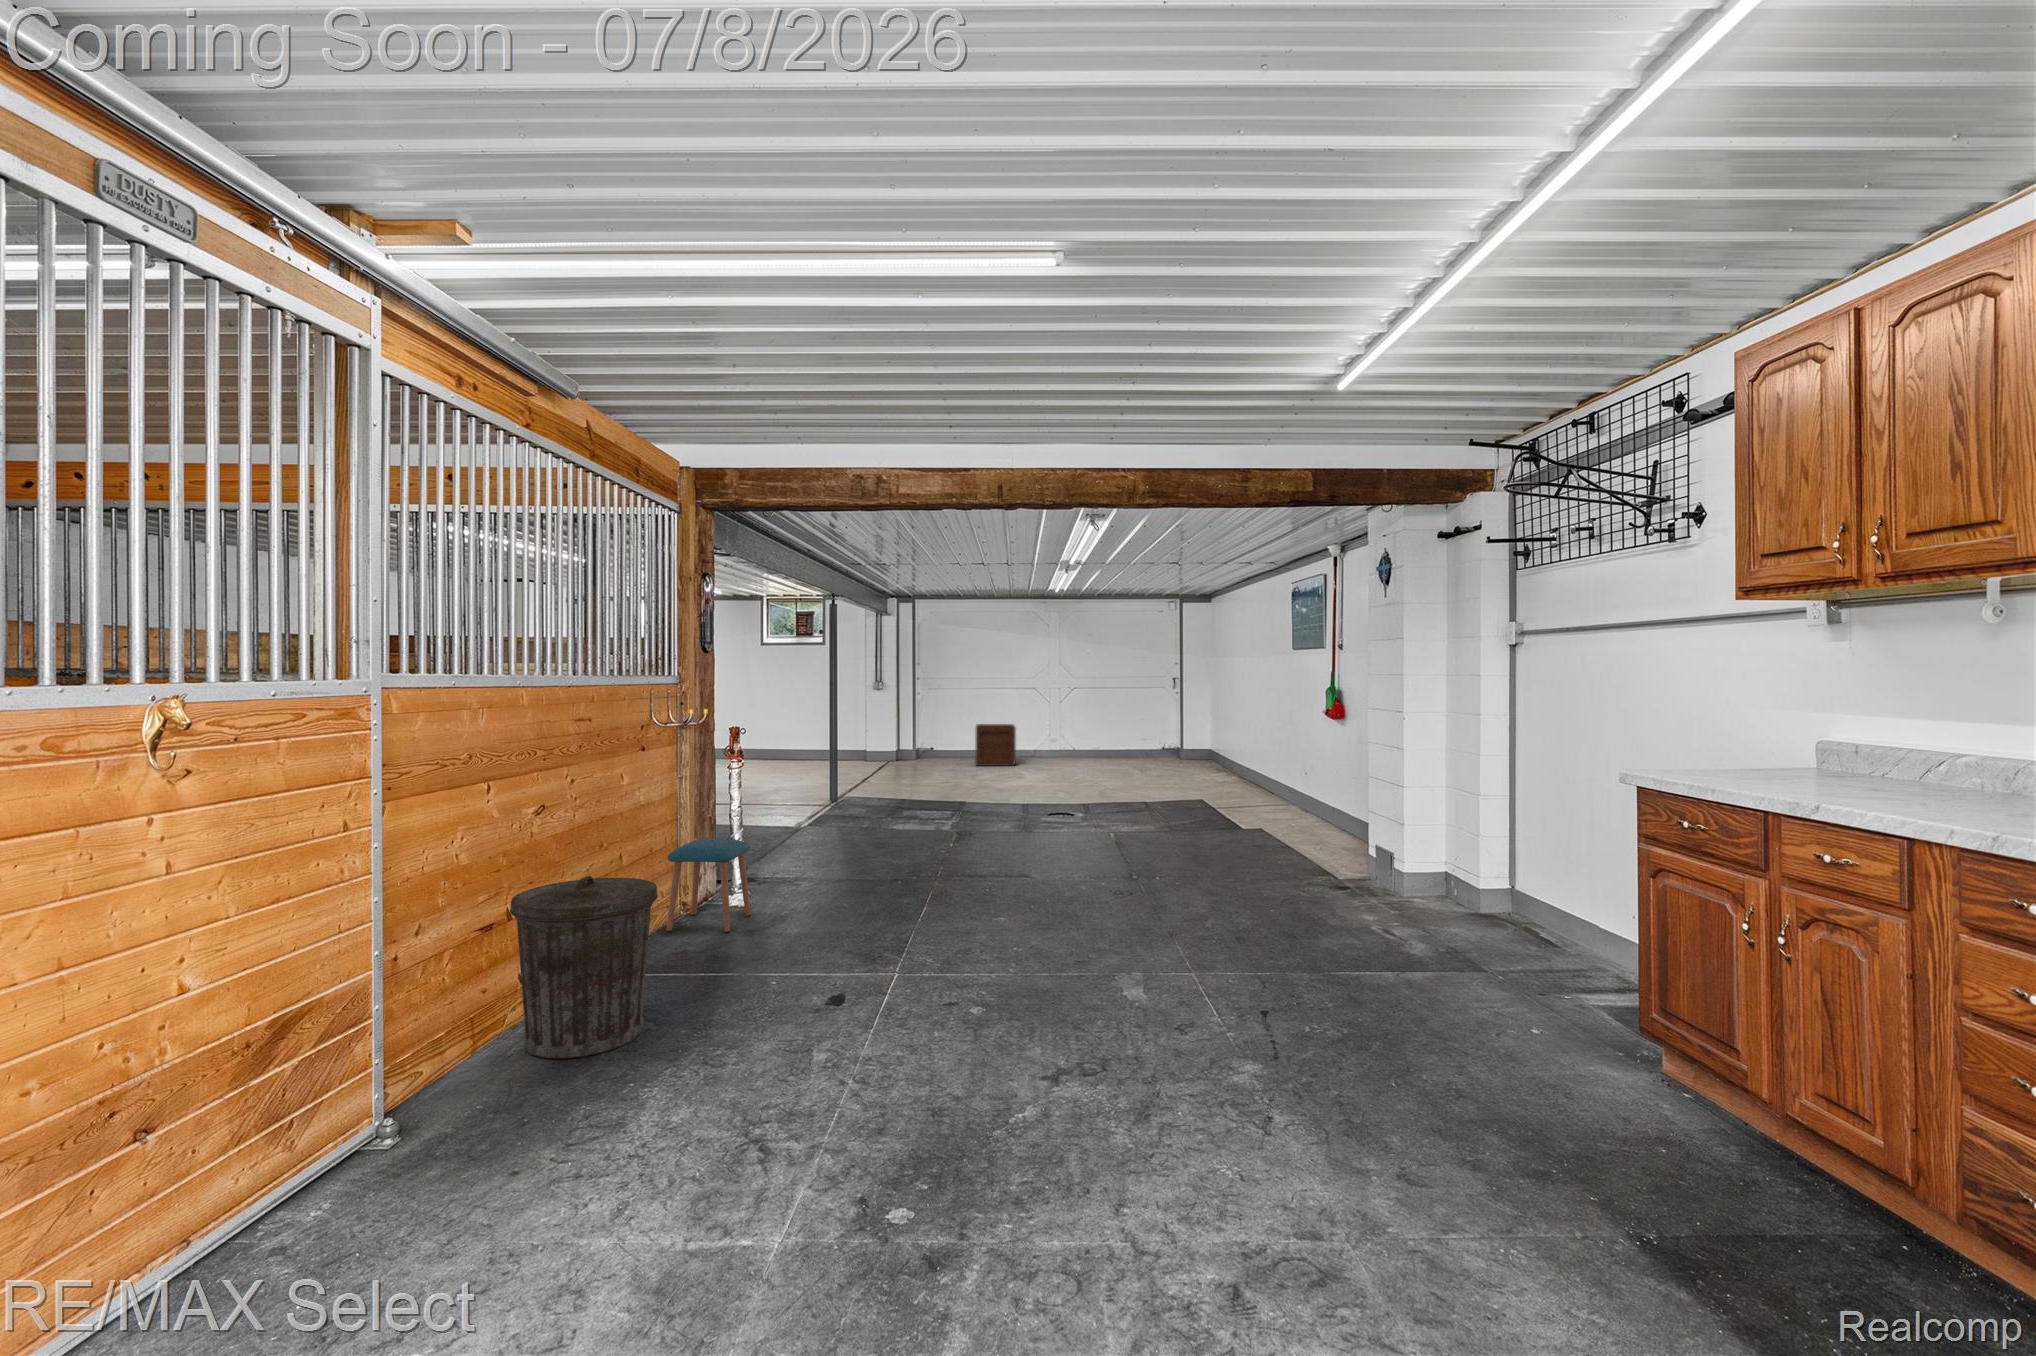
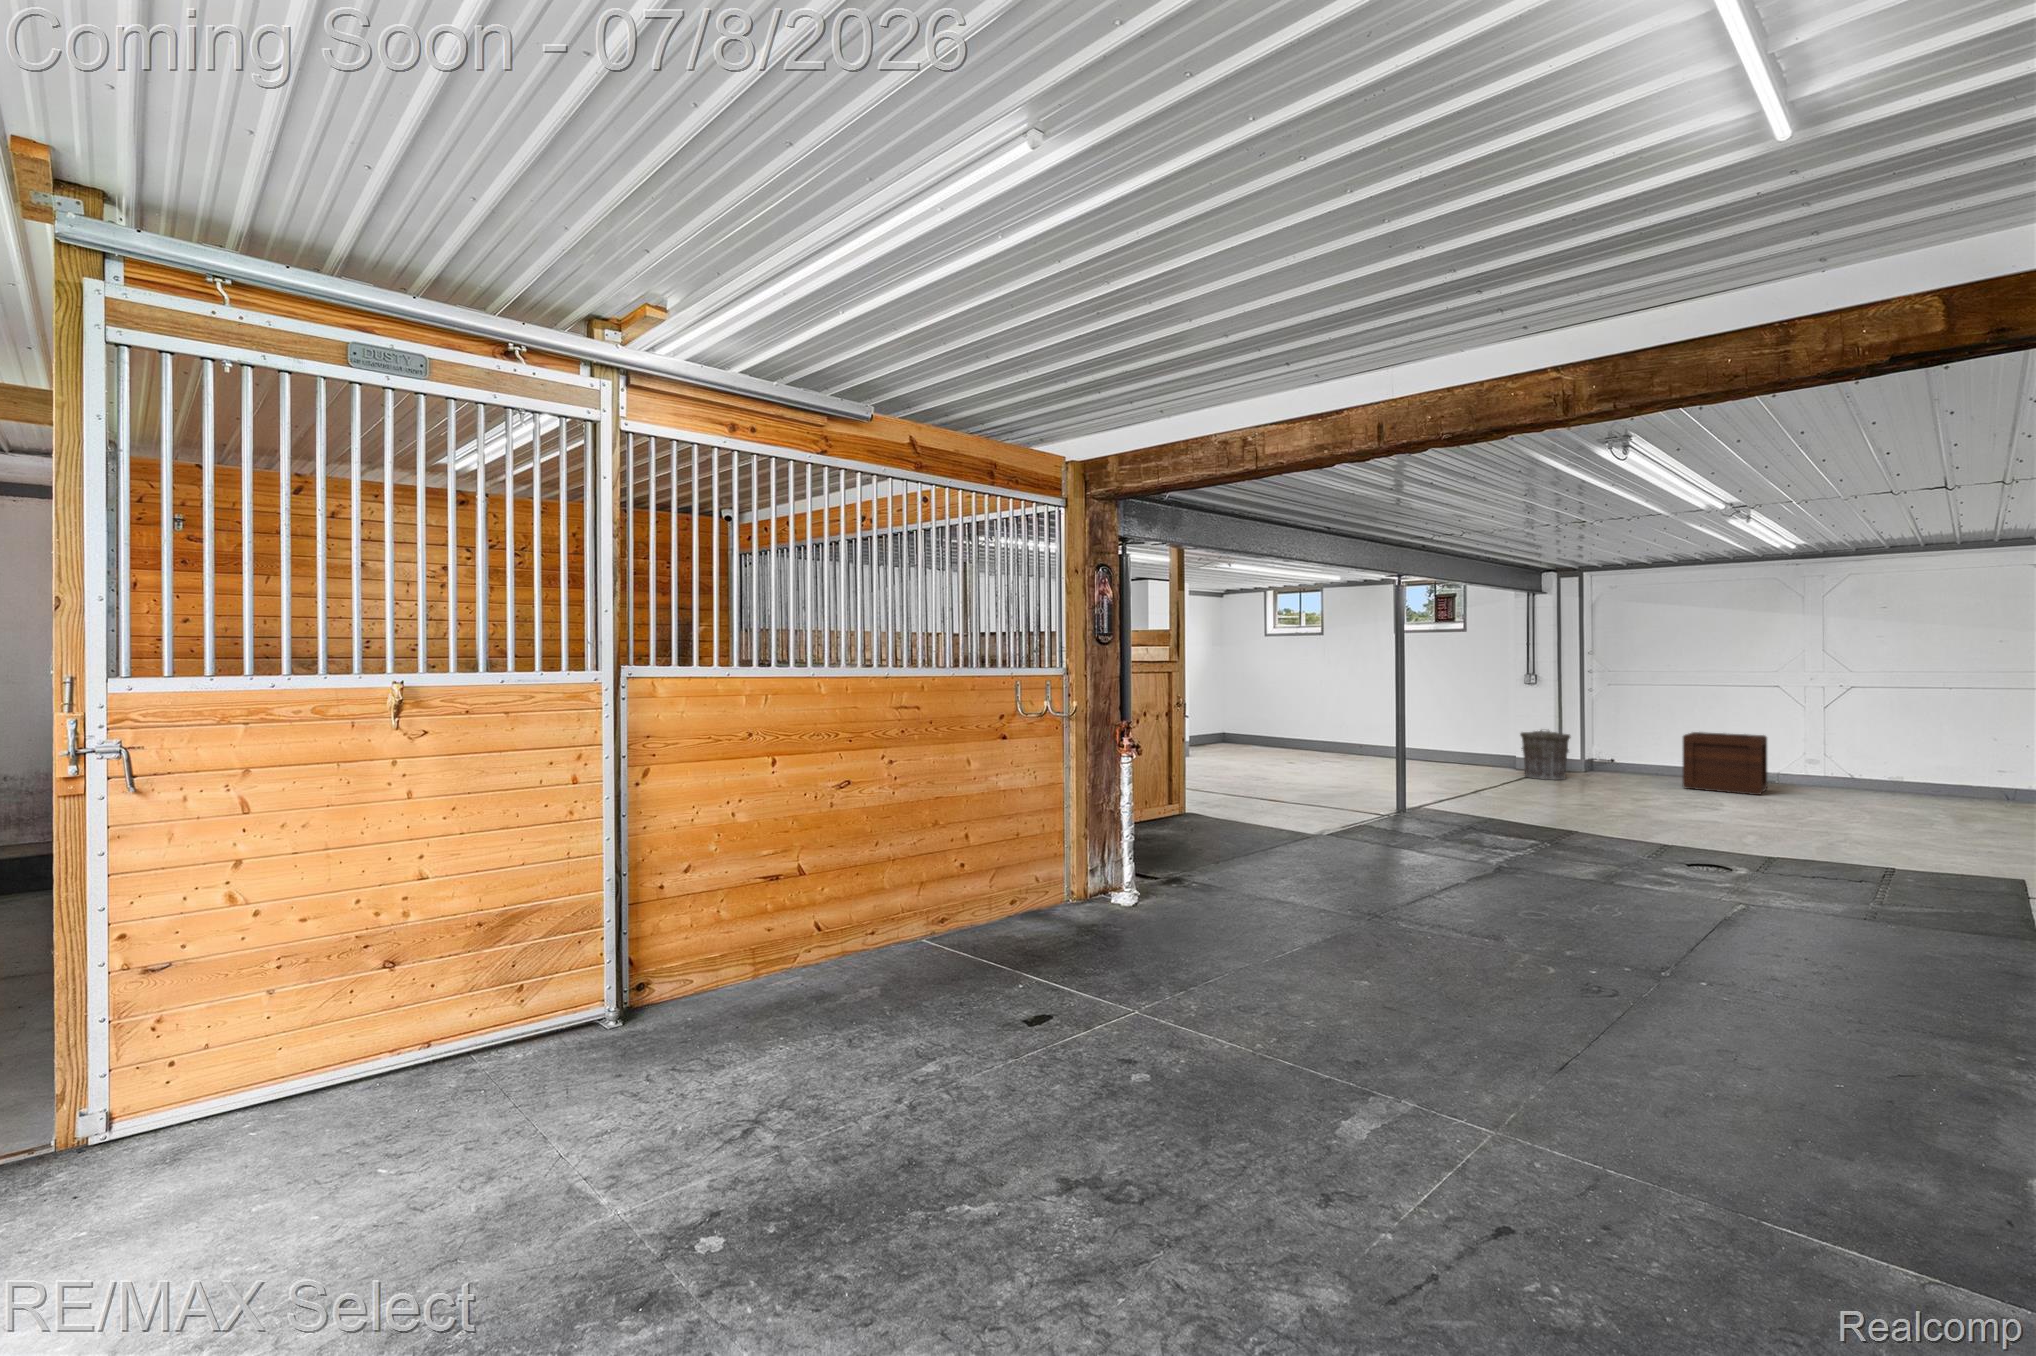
stool: present [666,839,751,933] -> none [1031,830,1118,931]
trash can: present [510,876,658,1059] -> present [1520,730,1571,780]

